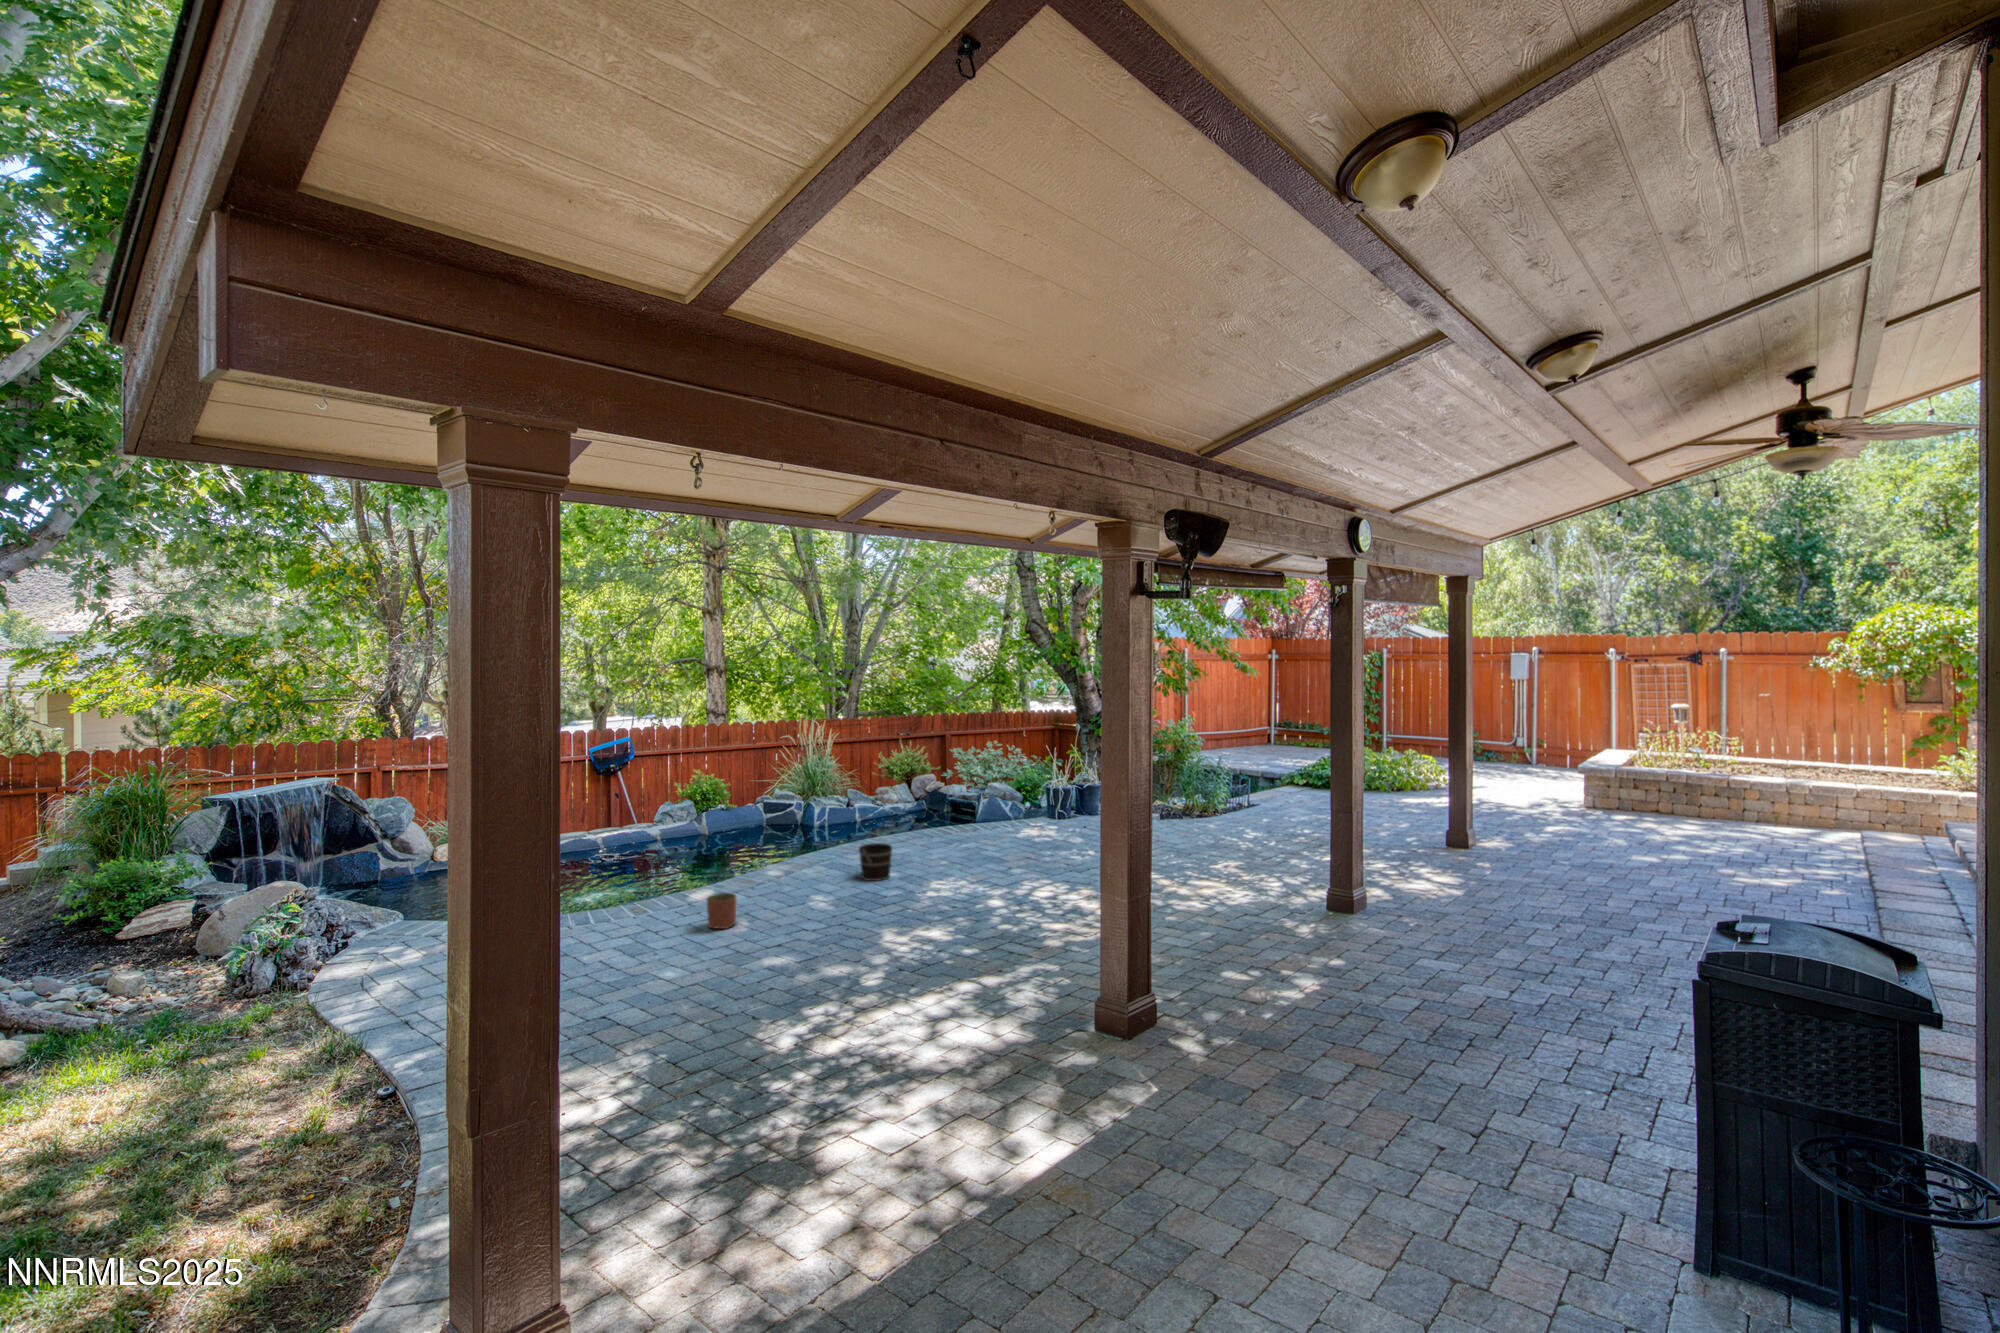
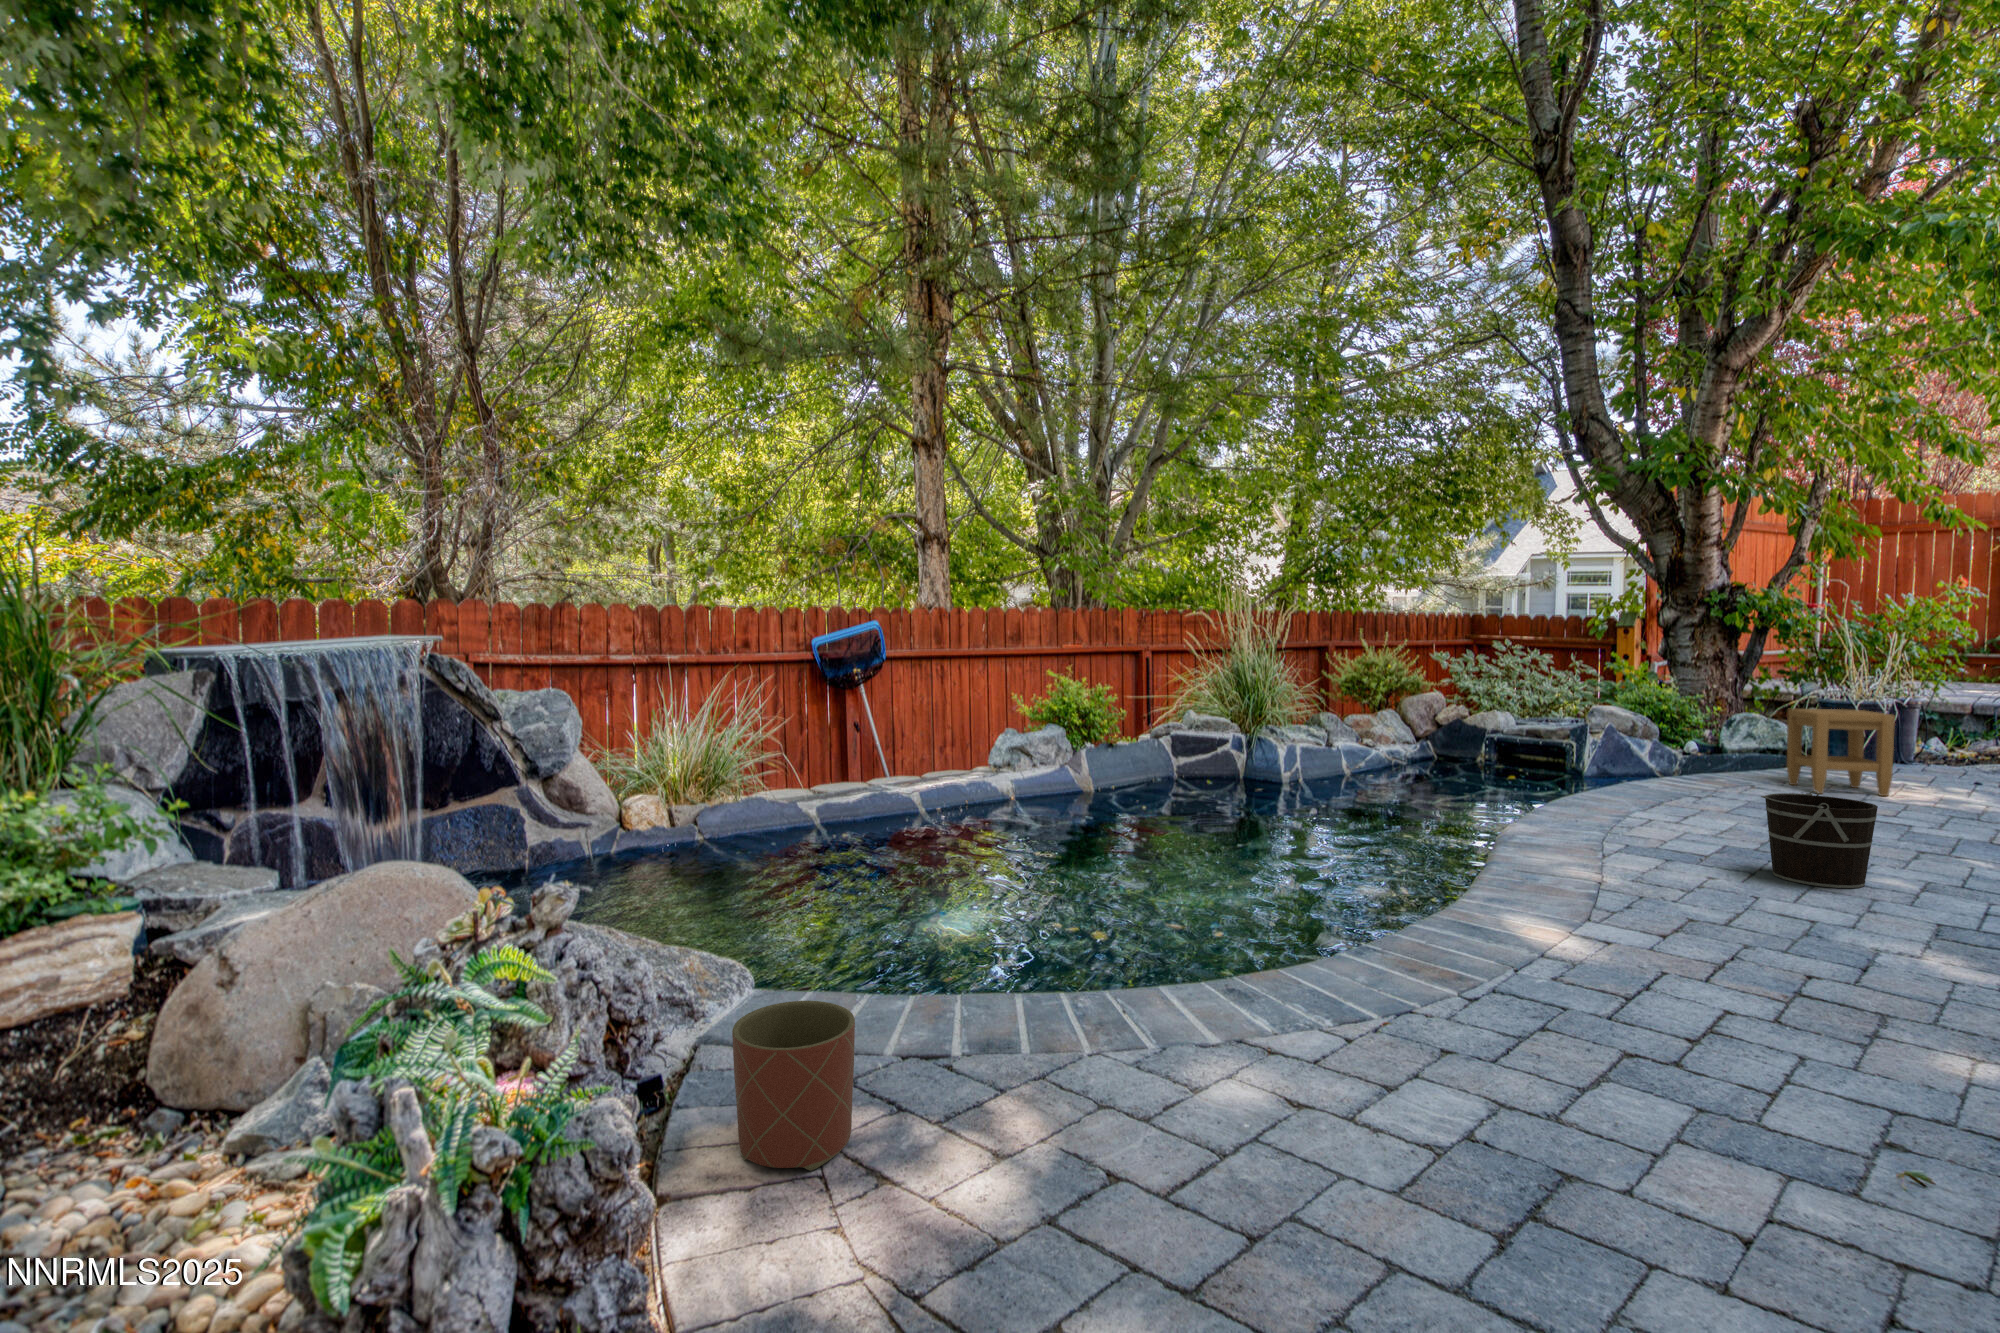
stool: none [1014,792,1049,836] -> present [1787,709,1895,796]
planter: present [707,893,737,929] -> present [732,1001,855,1171]

